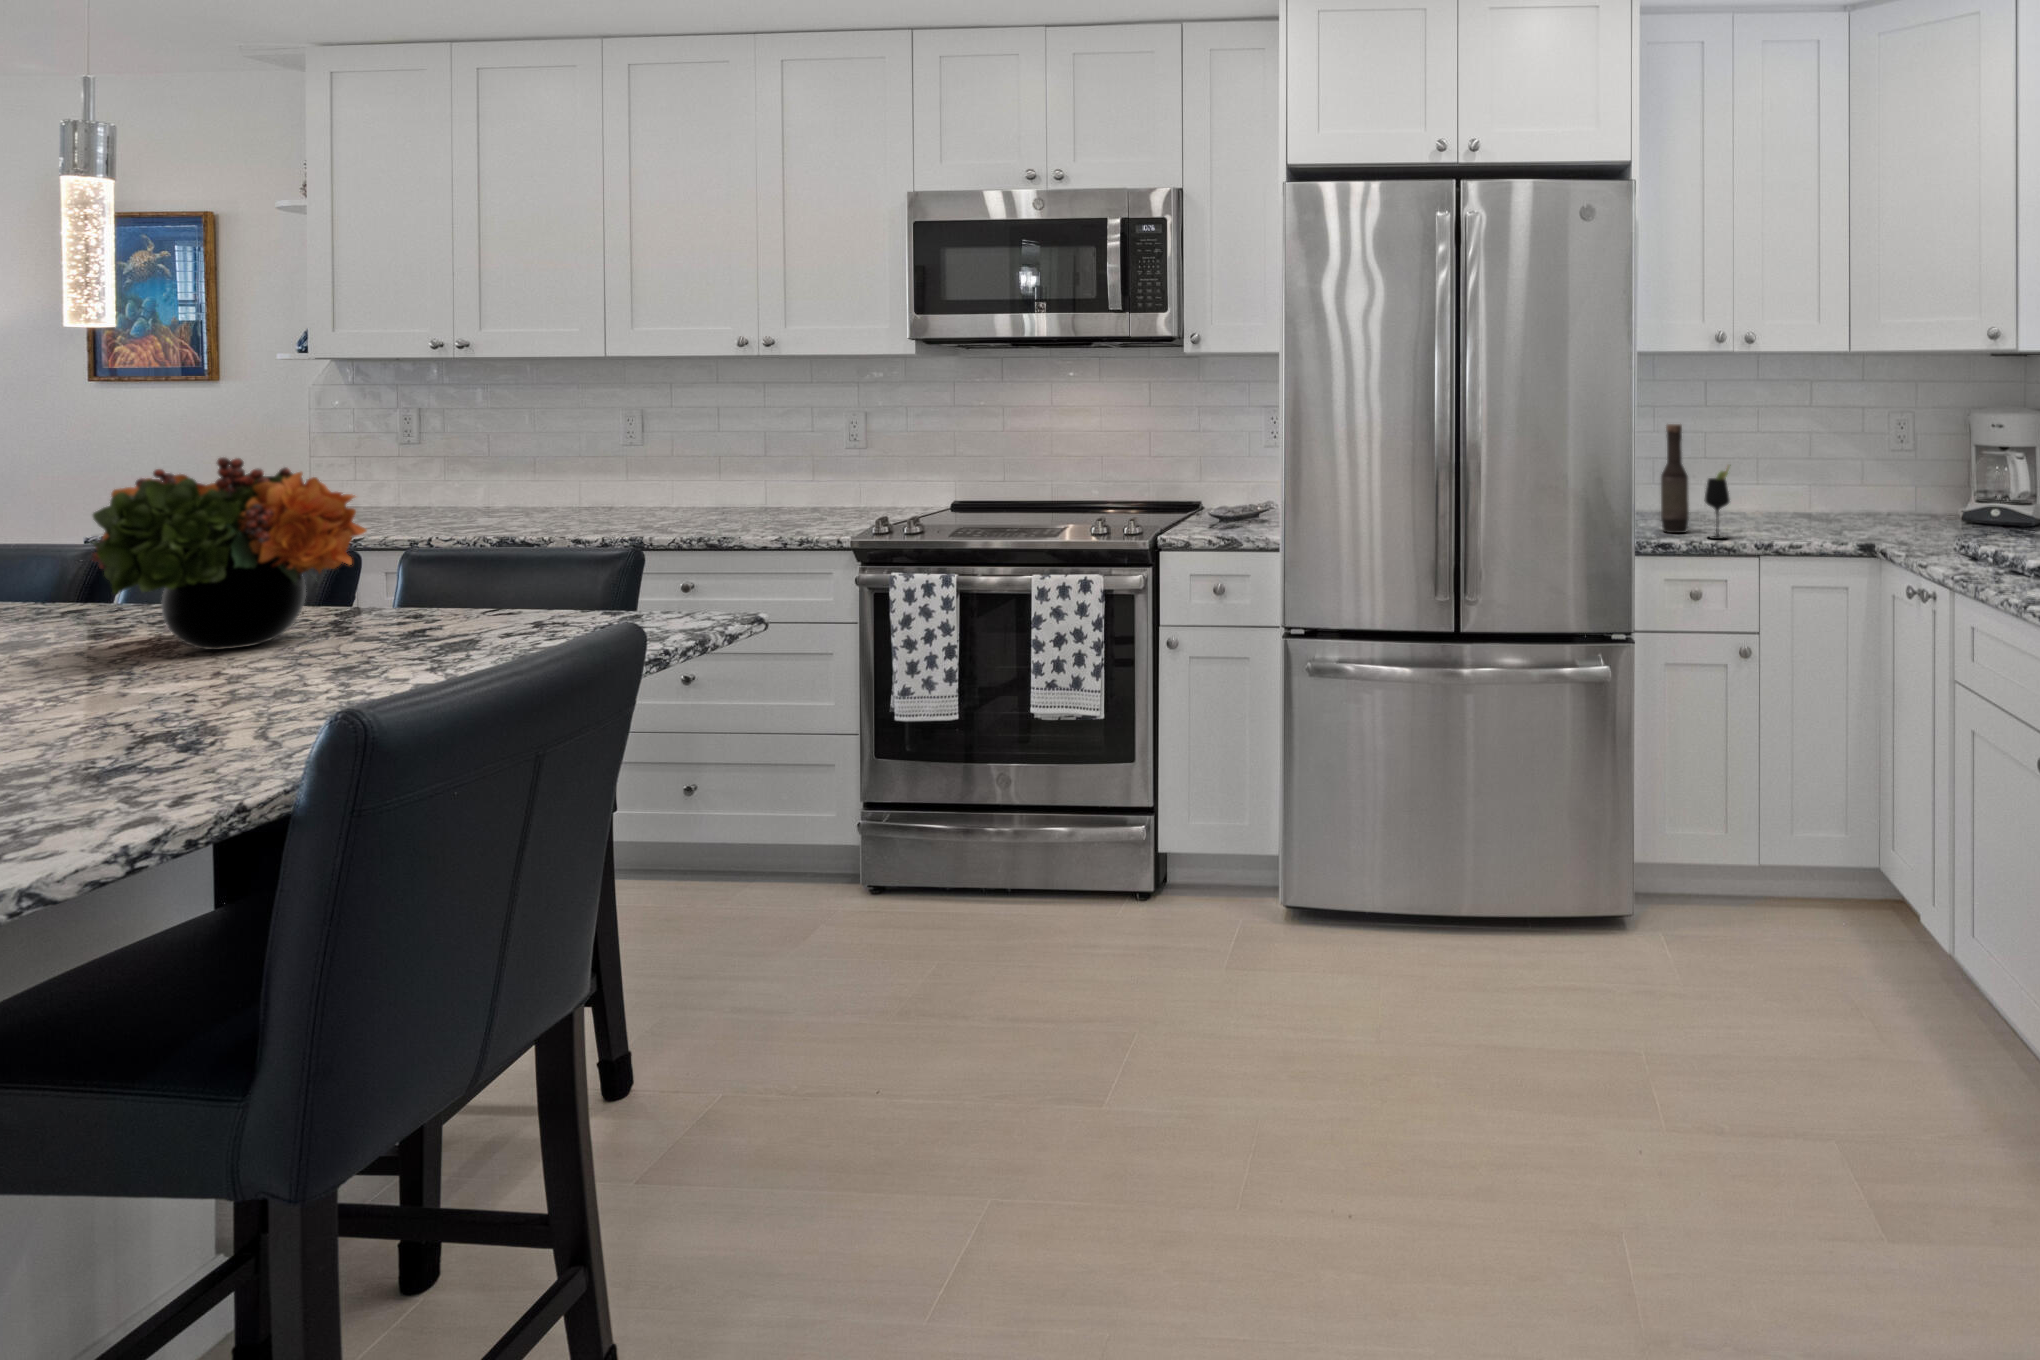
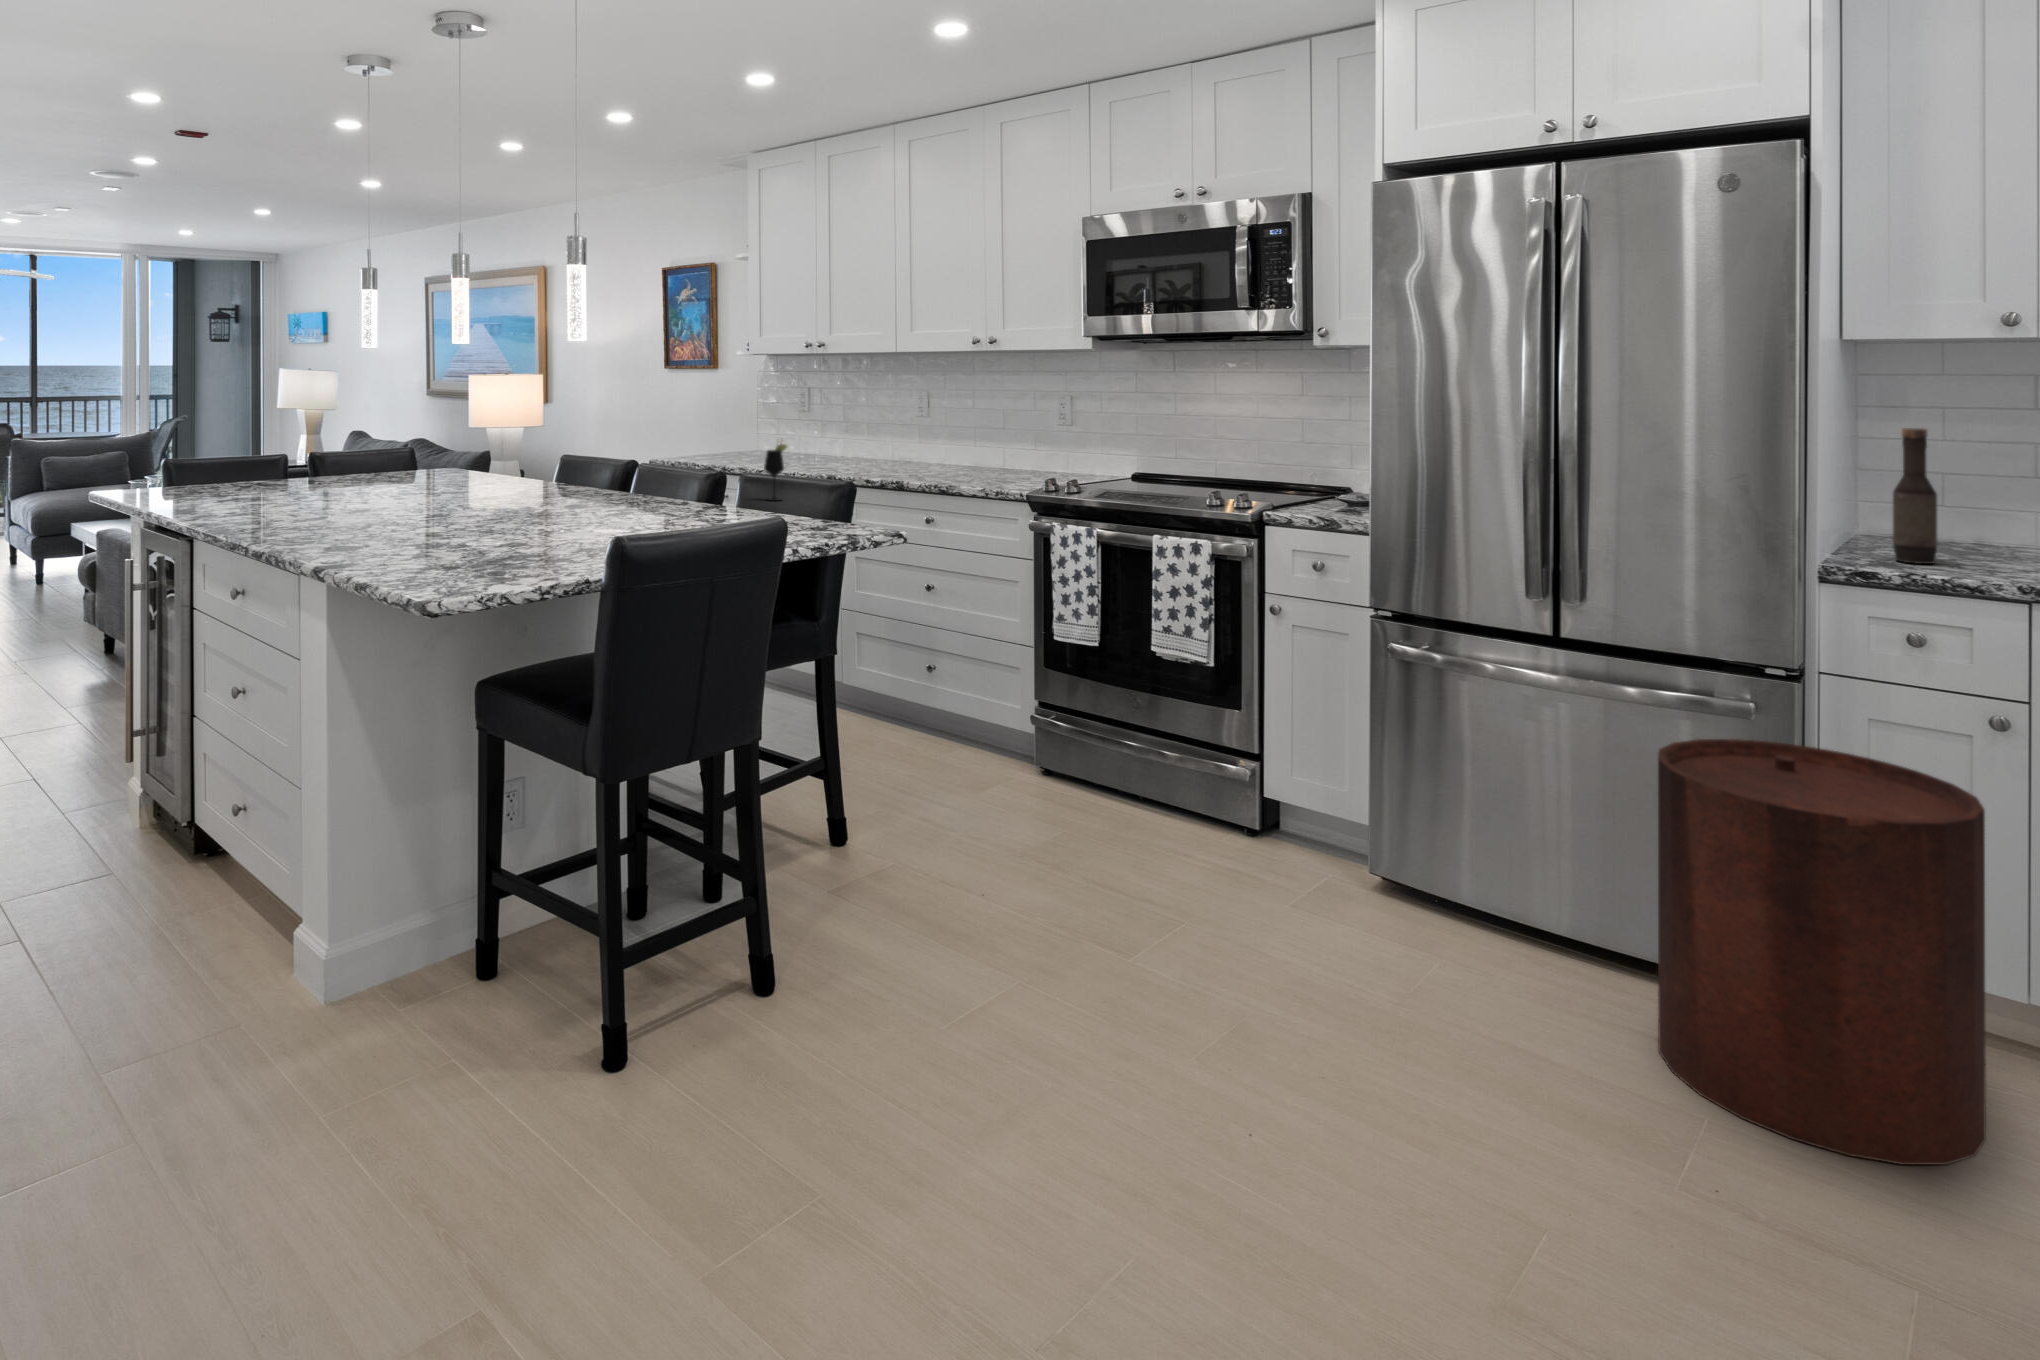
flower arrangement: present [91,457,366,650] -> none [573,407,697,515]
wine glass: present [1704,466,1730,539] -> present [764,443,787,501]
trash can: none [1574,698,1800,1049] -> present [1658,739,1986,1165]

